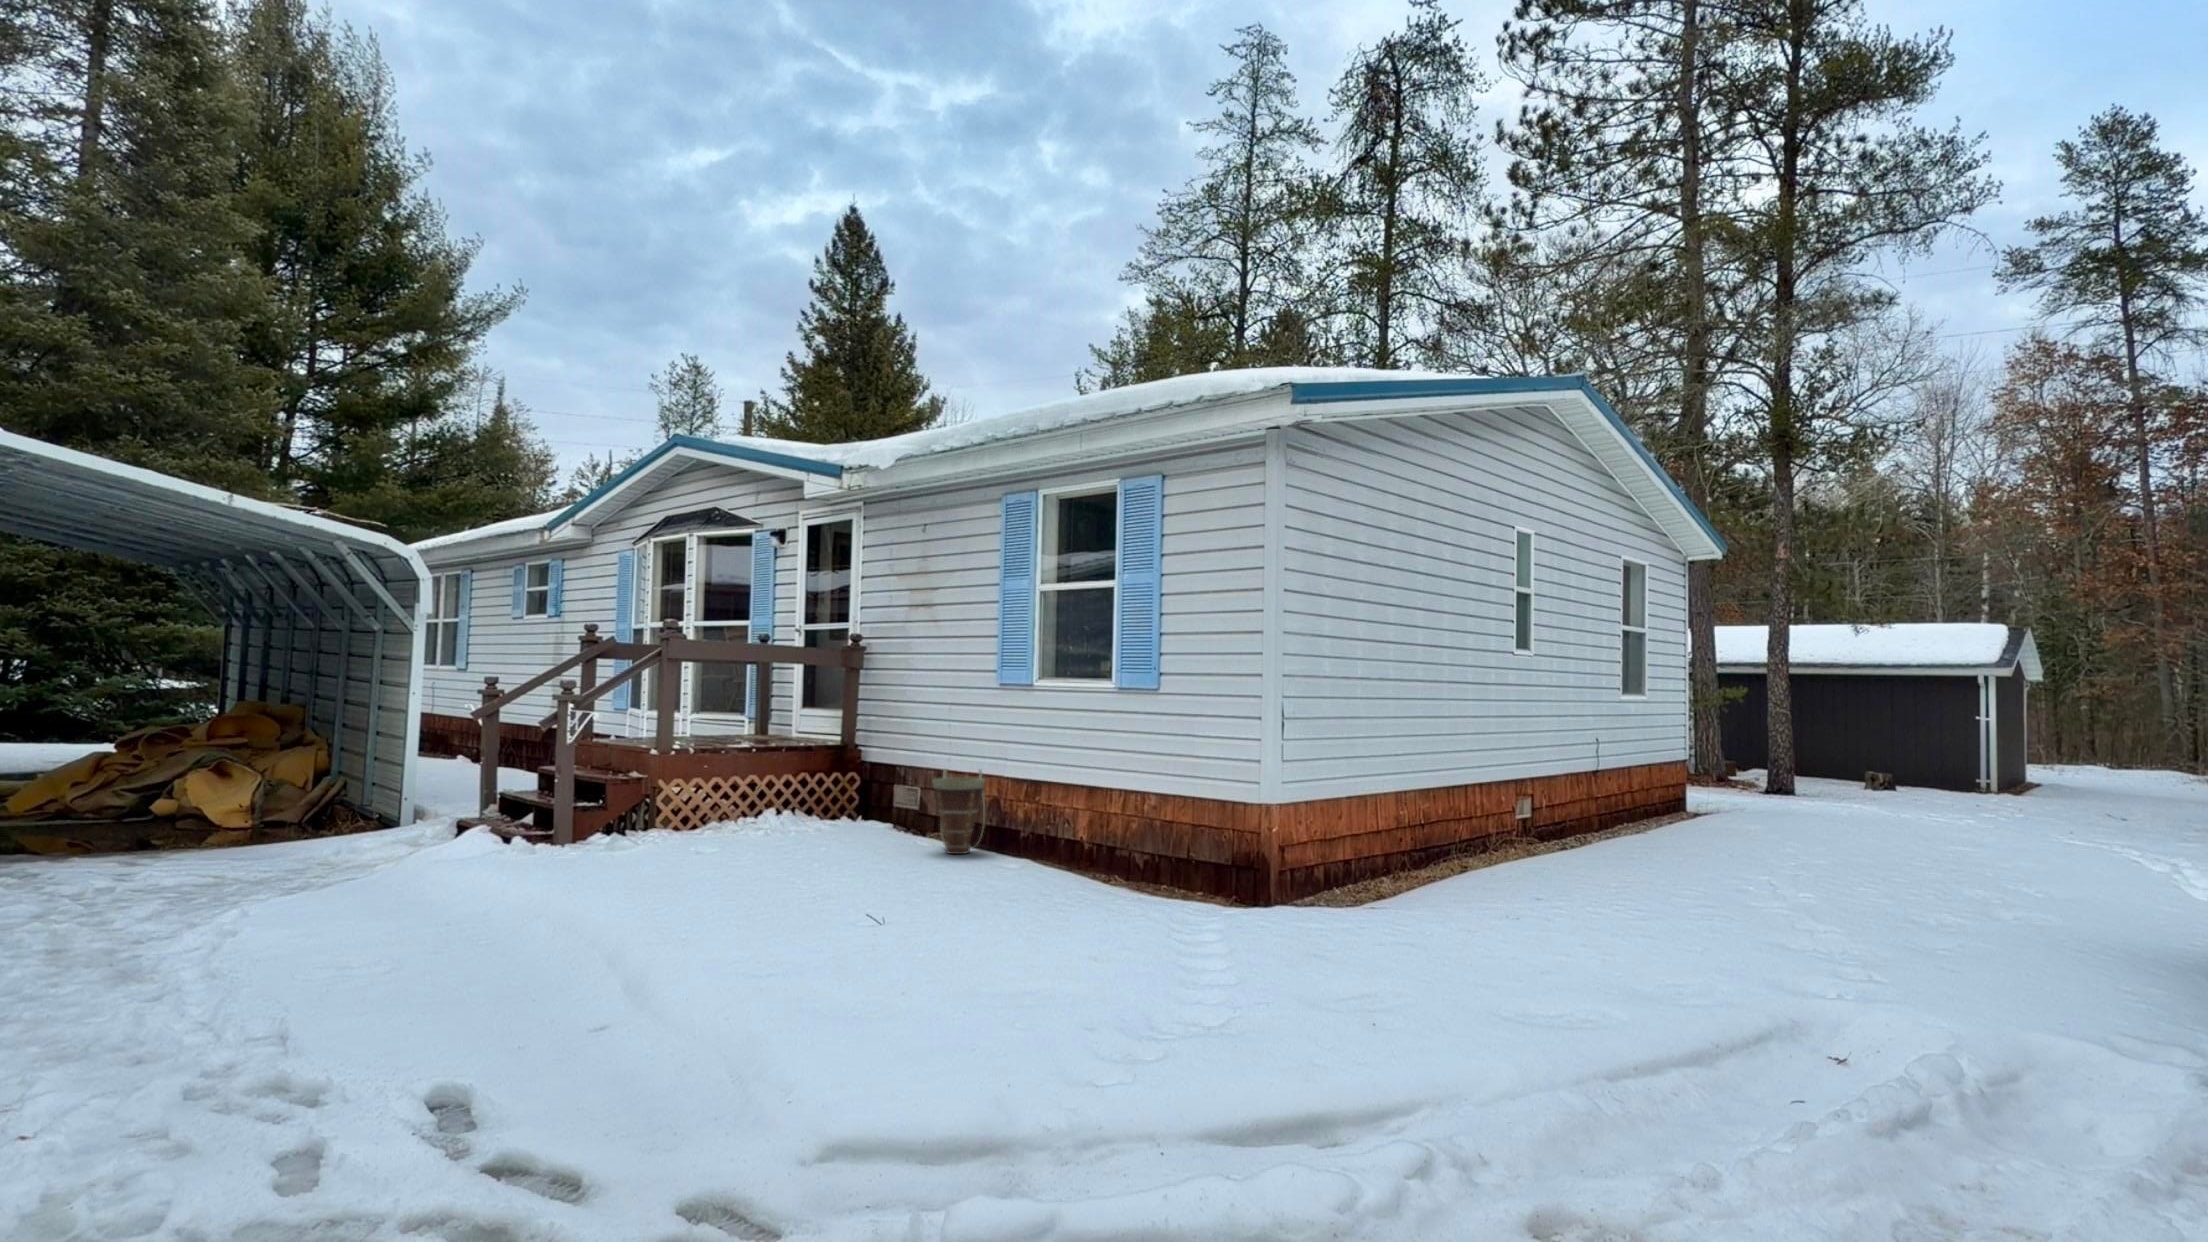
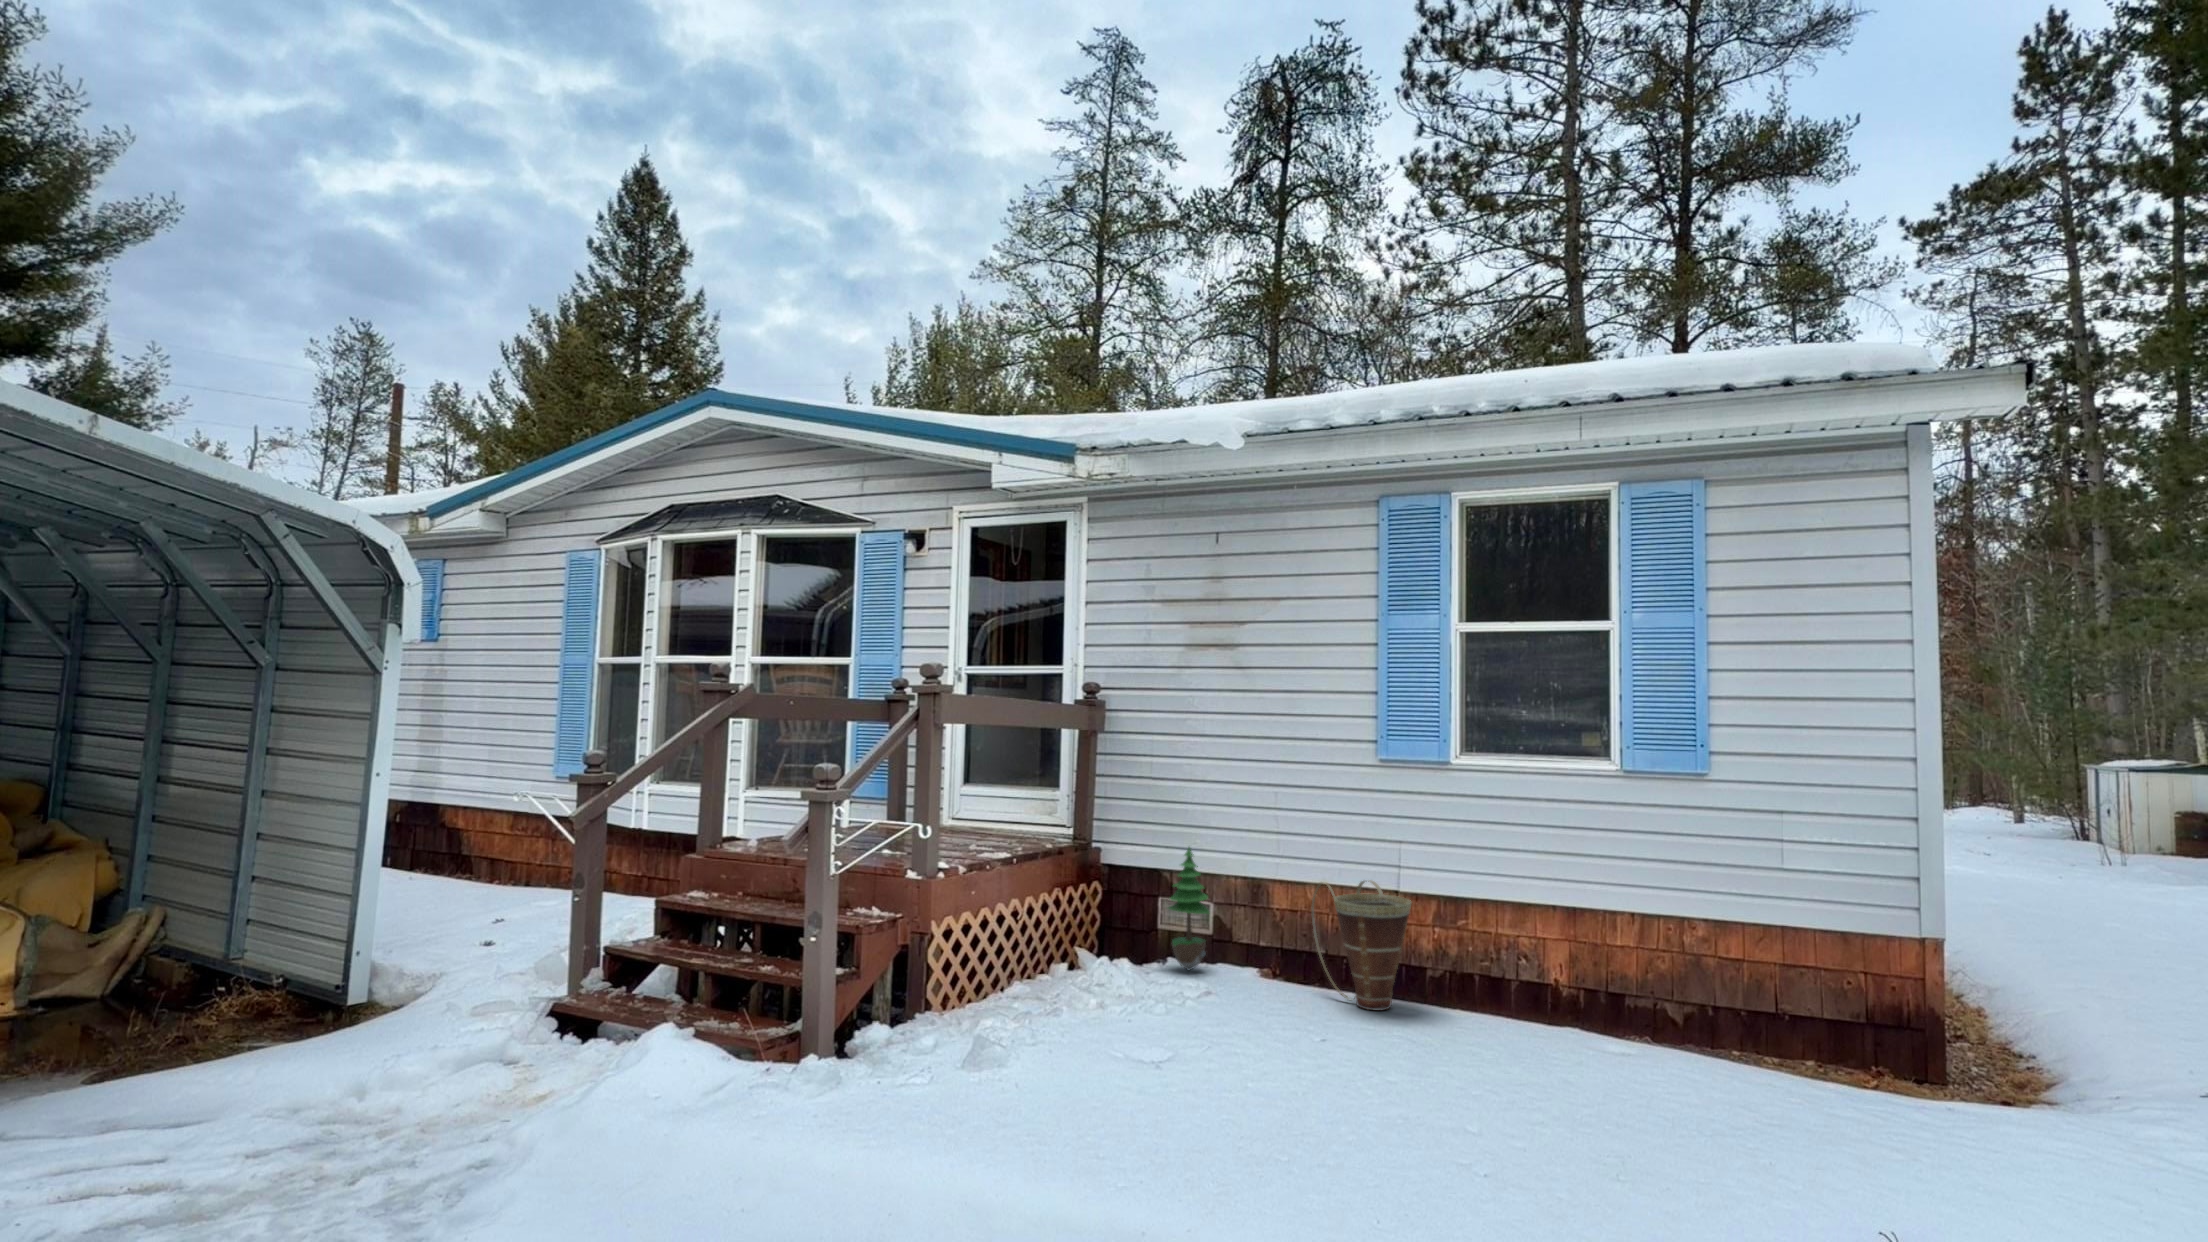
potted tree: none [877,746,908,834] -> present [1169,848,1209,970]

